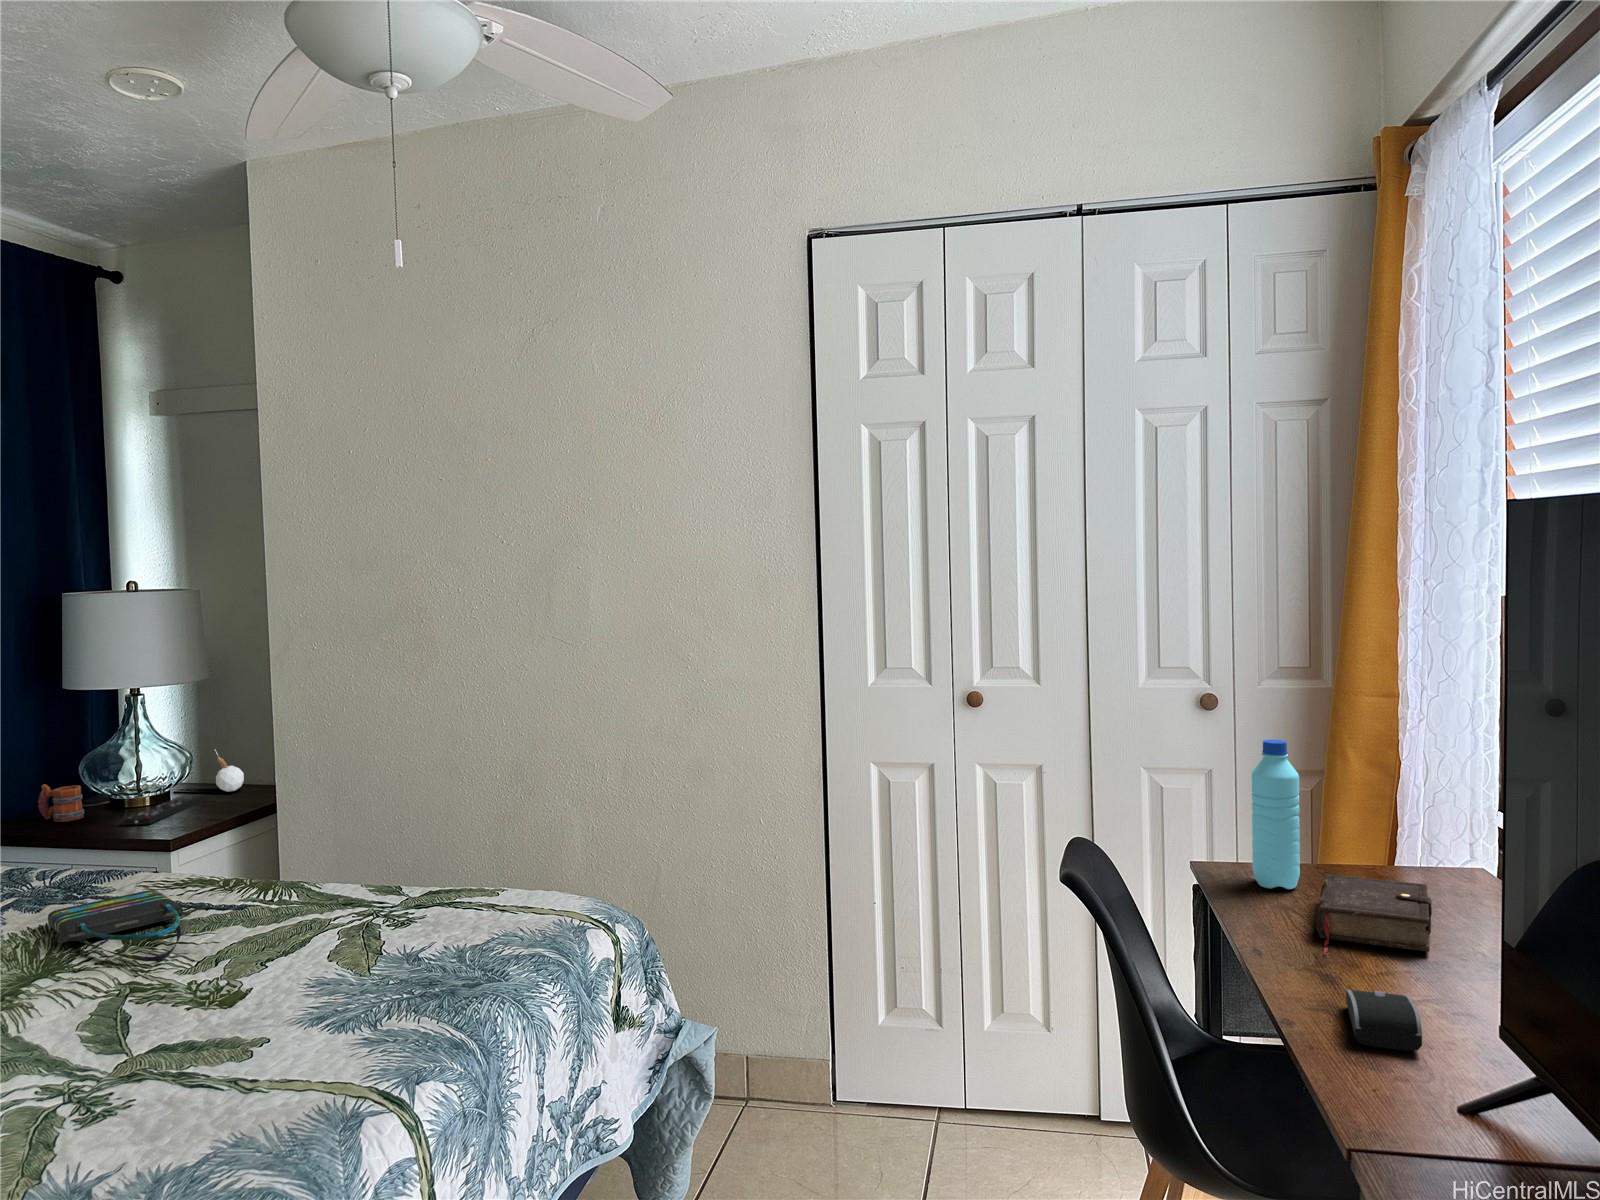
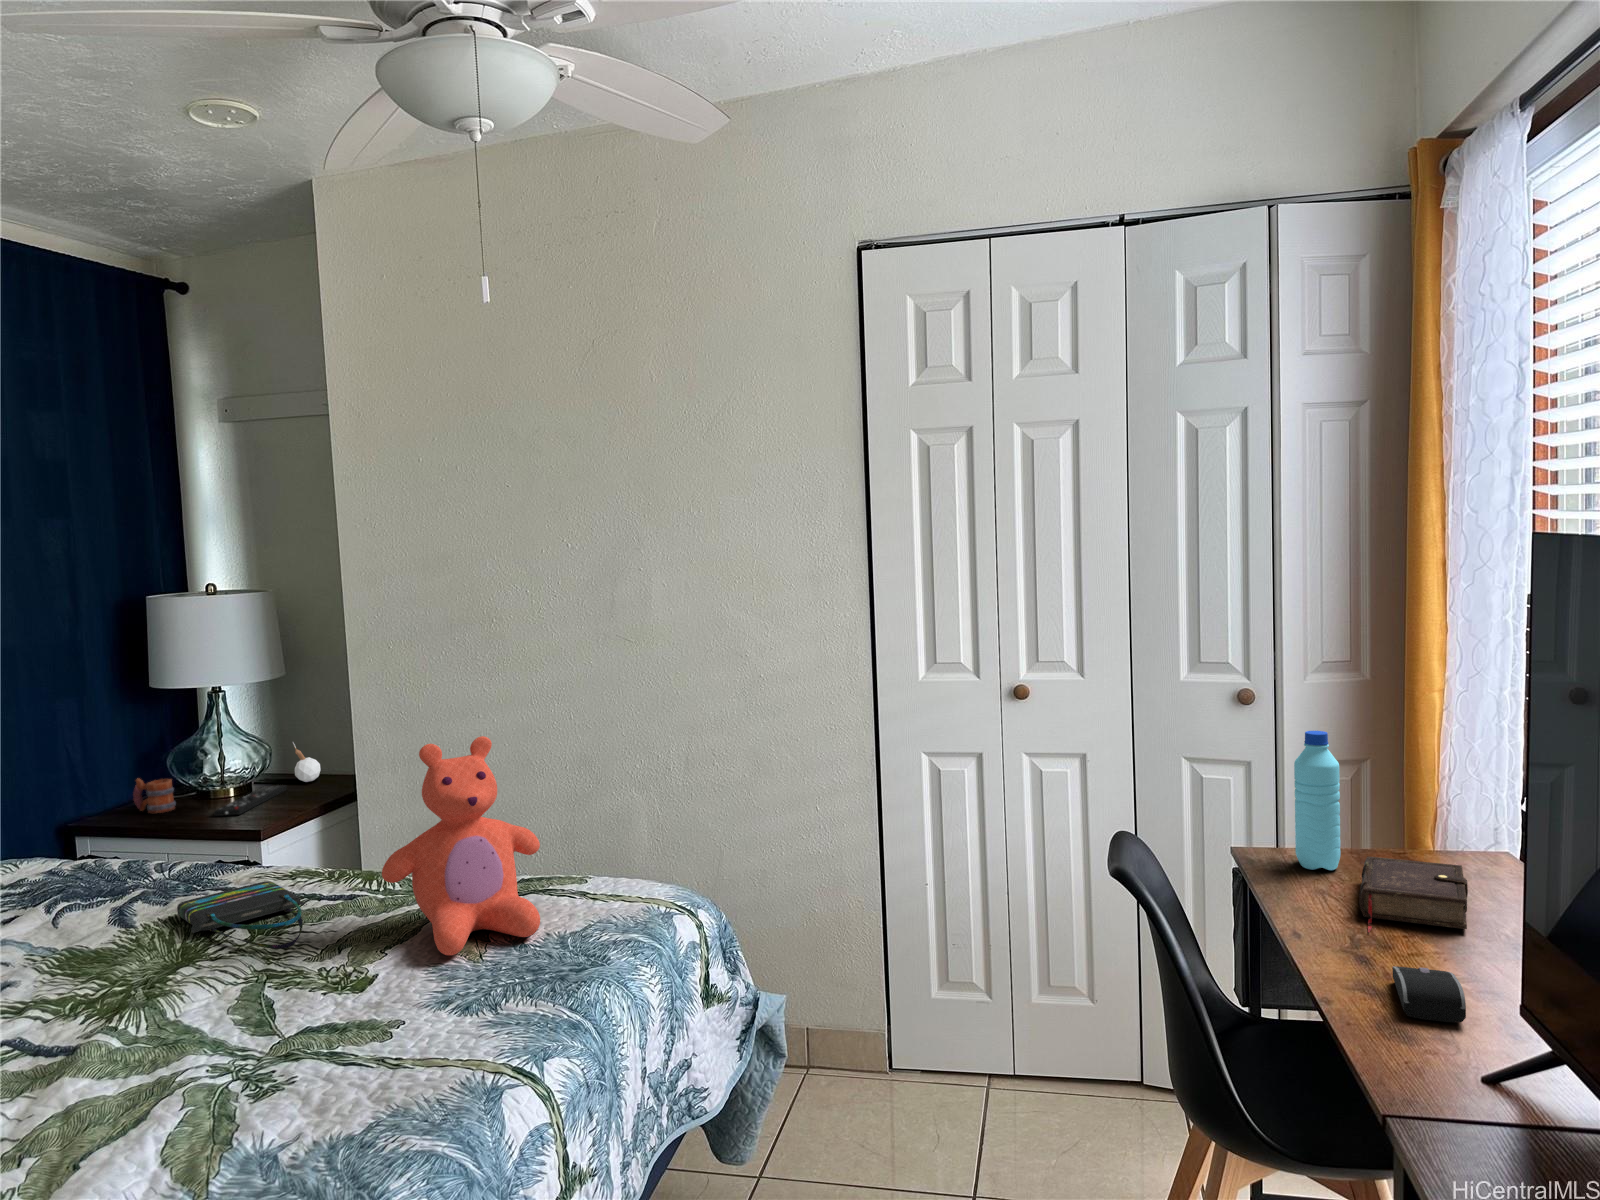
teddy bear: none [264,734,443,970] -> present [382,736,540,955]

